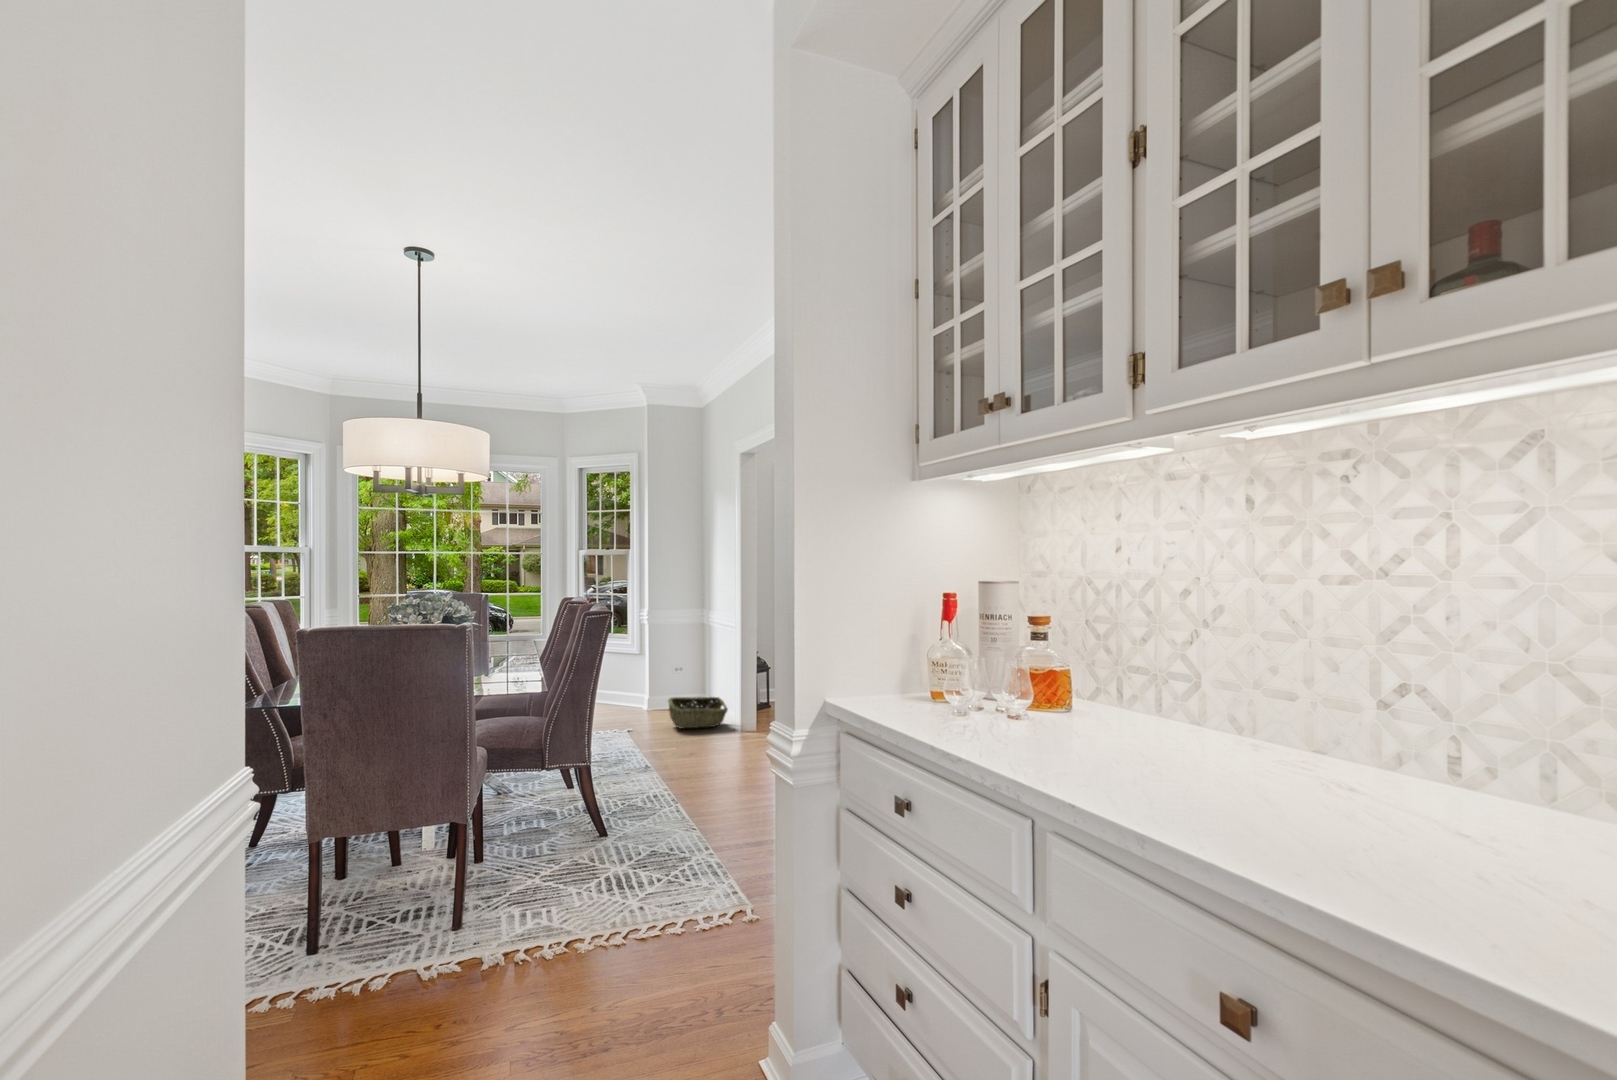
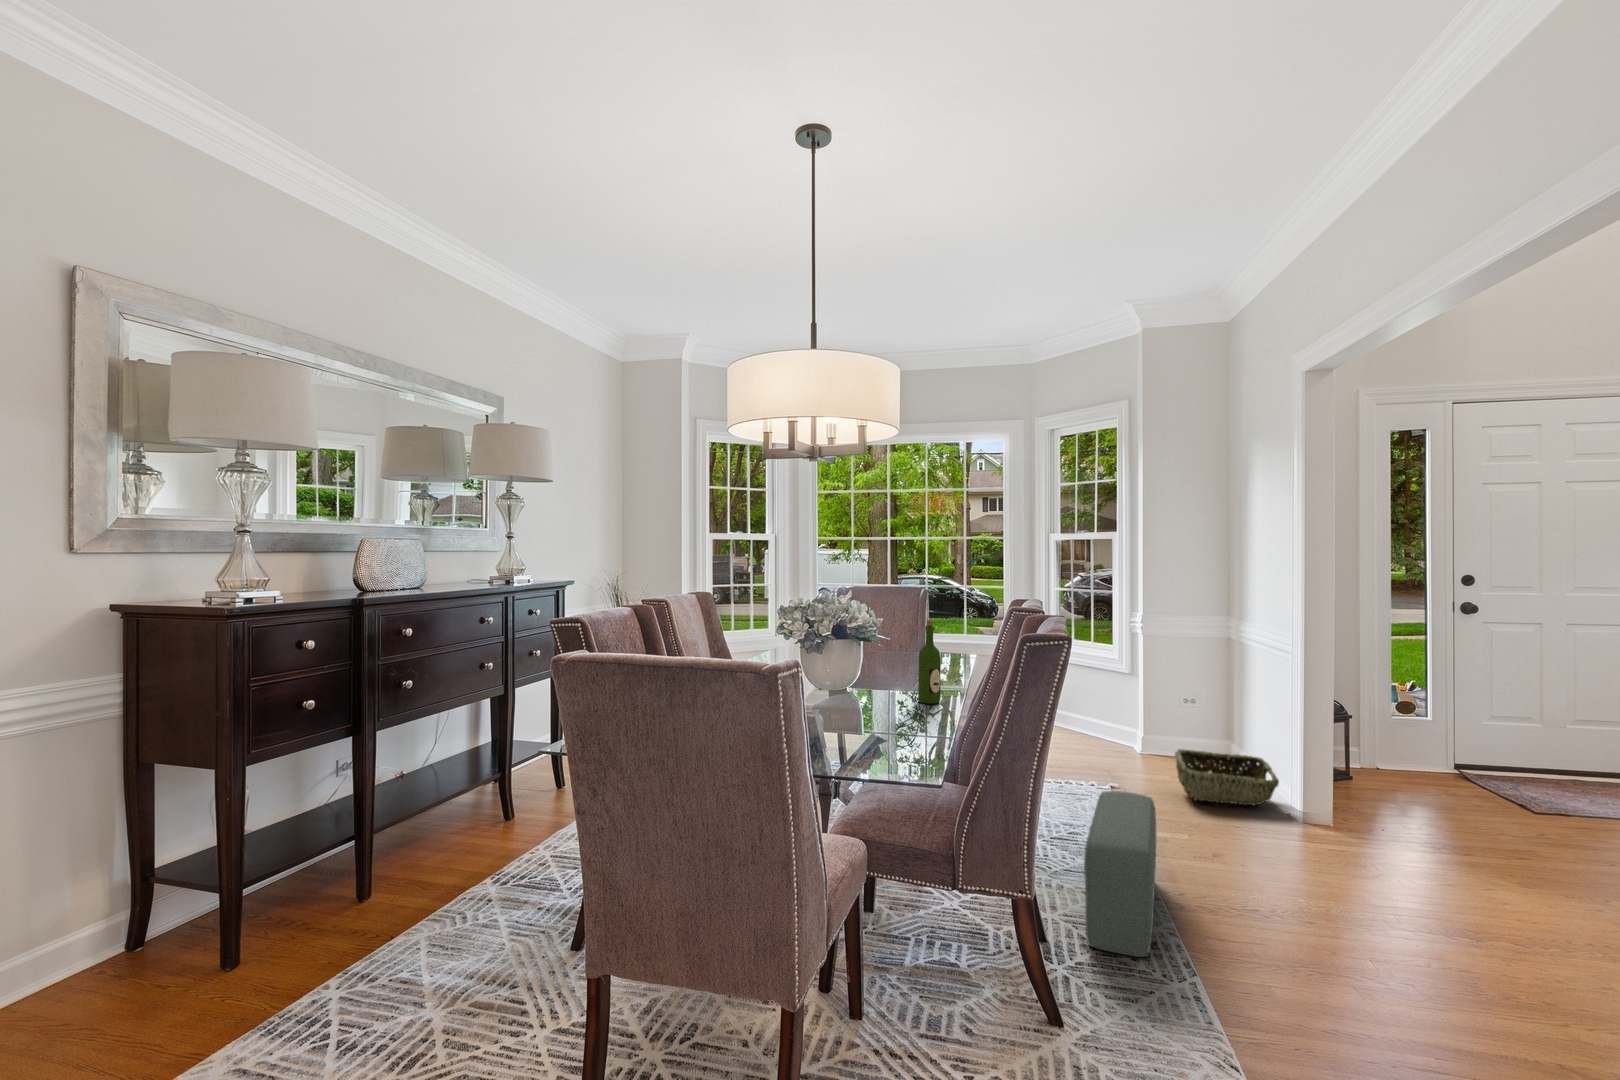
wine bottle: none [505,612,522,669] -> present [918,620,940,704]
pouf: none [618,717,657,804] -> present [1084,791,1156,957]

